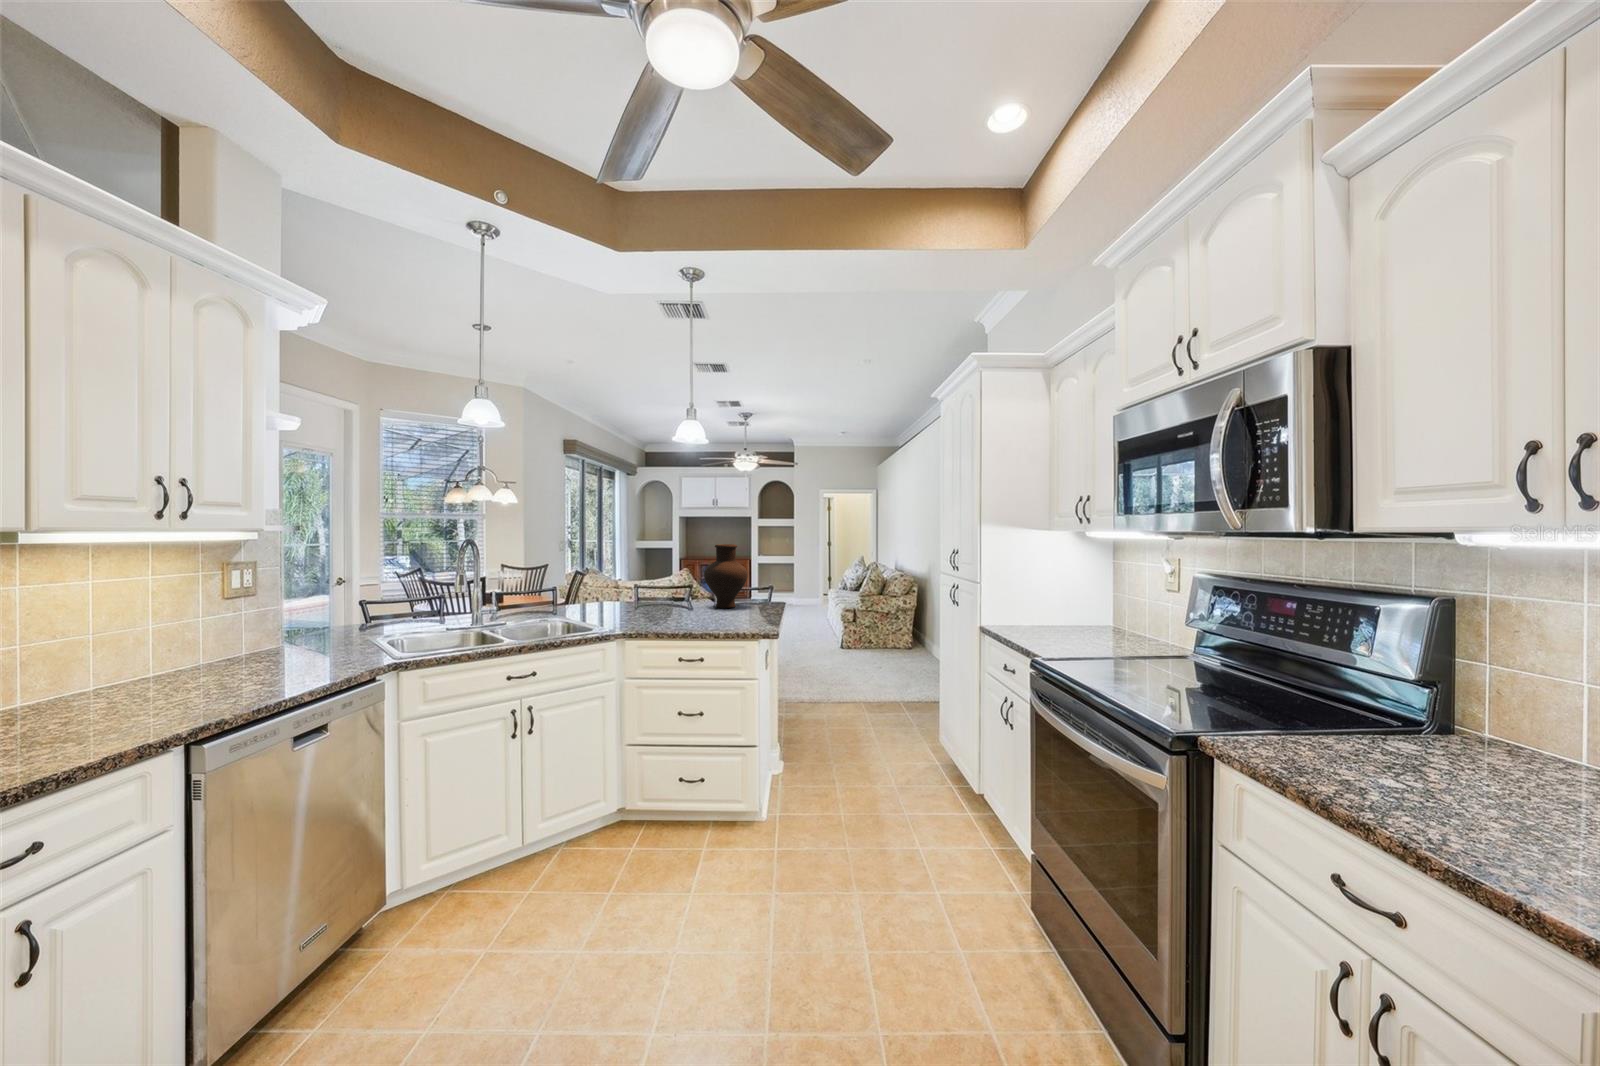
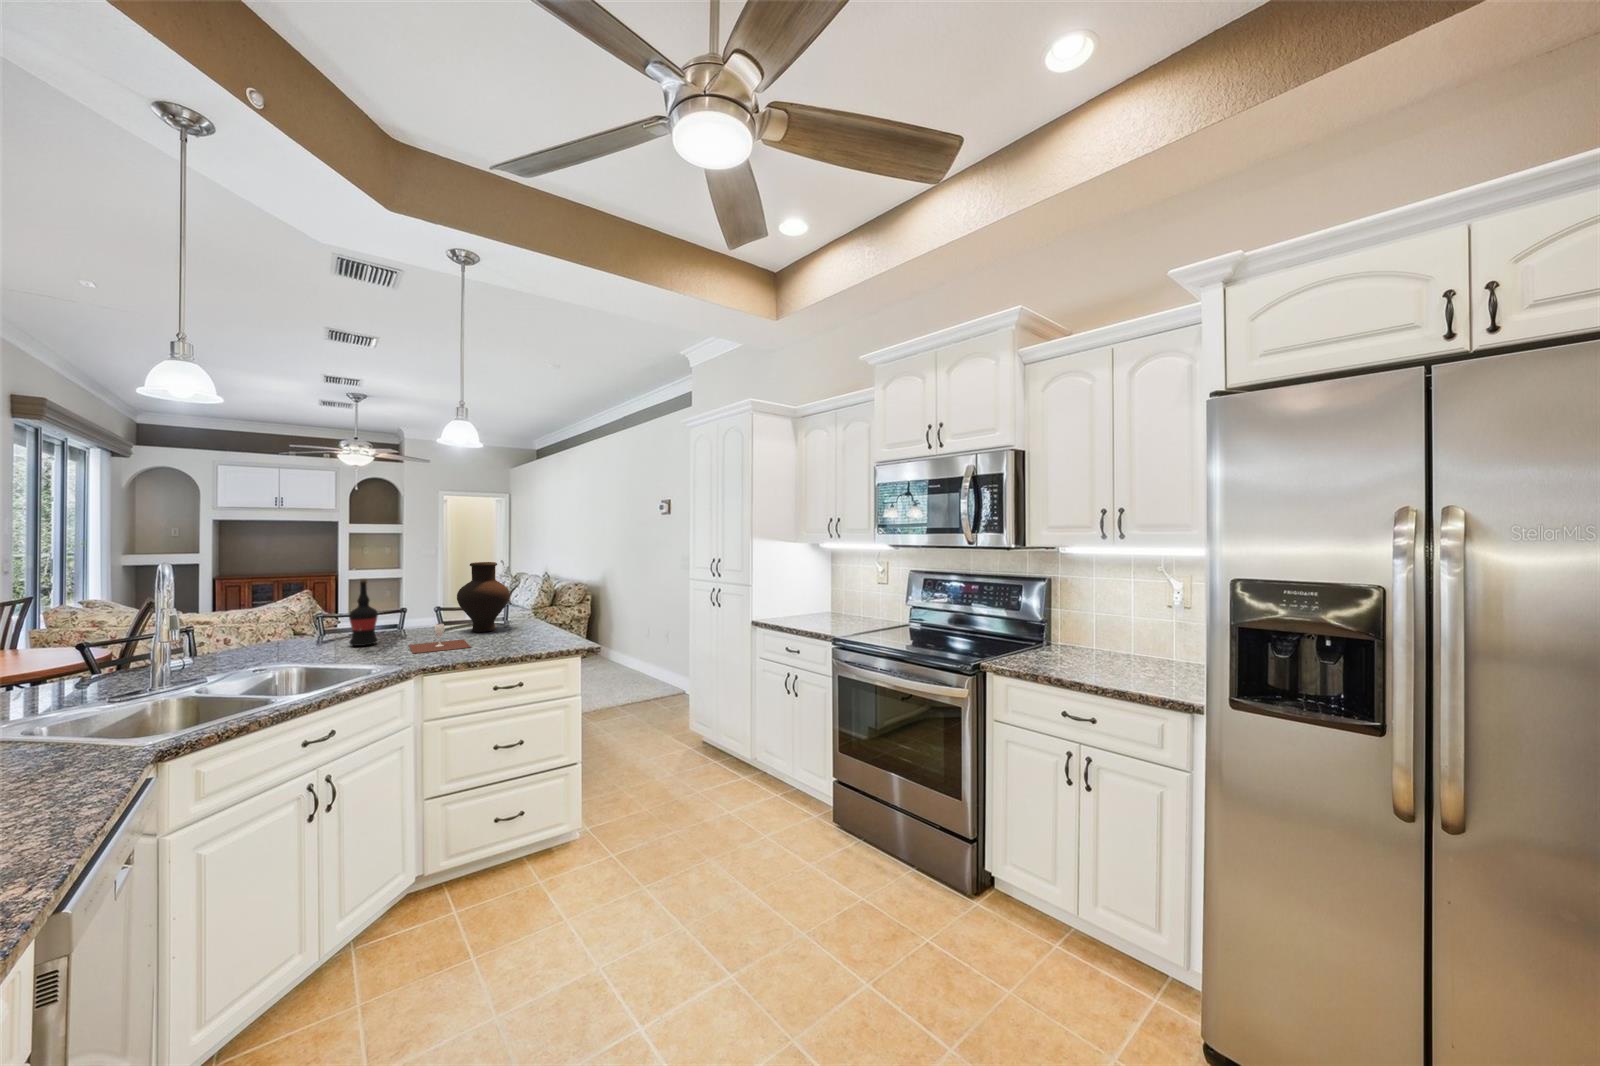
wine bottle: none [622,554,642,609] -> present [349,579,378,646]
wine glass: none [643,595,697,619] -> present [409,623,471,653]

